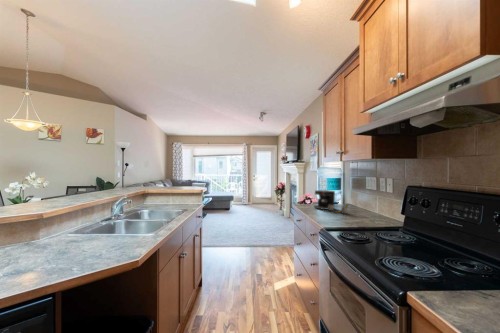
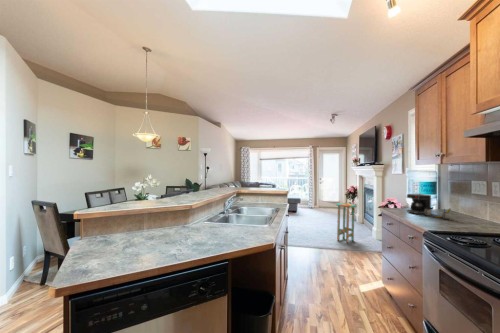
side table: none [262,200,281,239] -> present [337,203,357,243]

